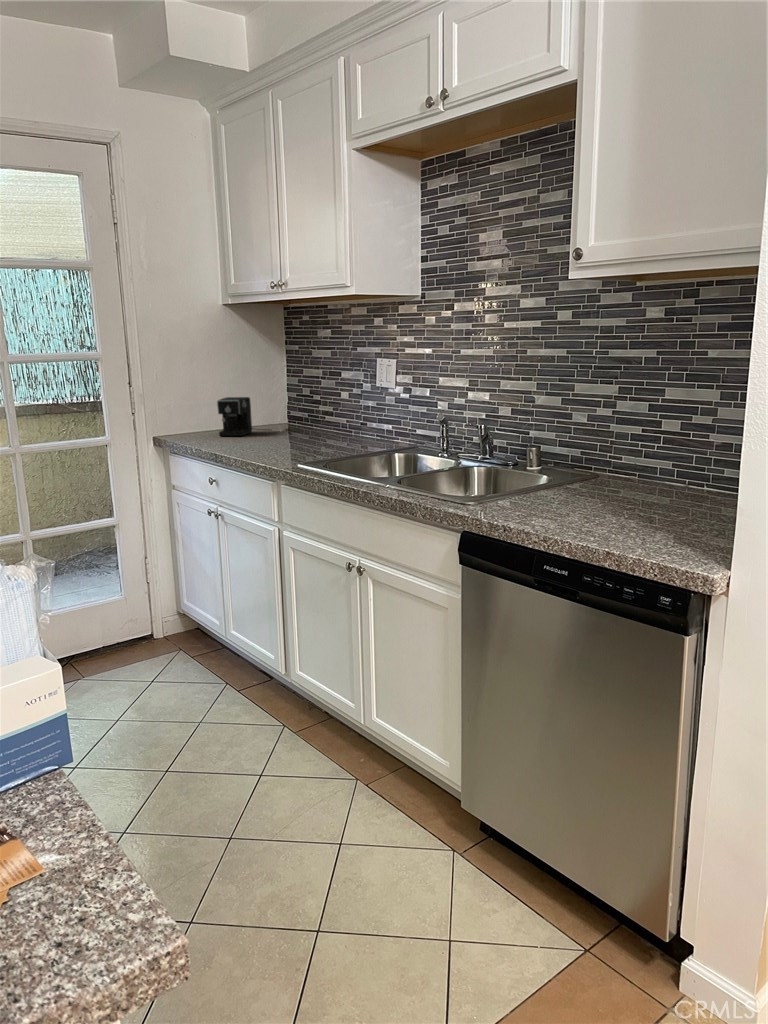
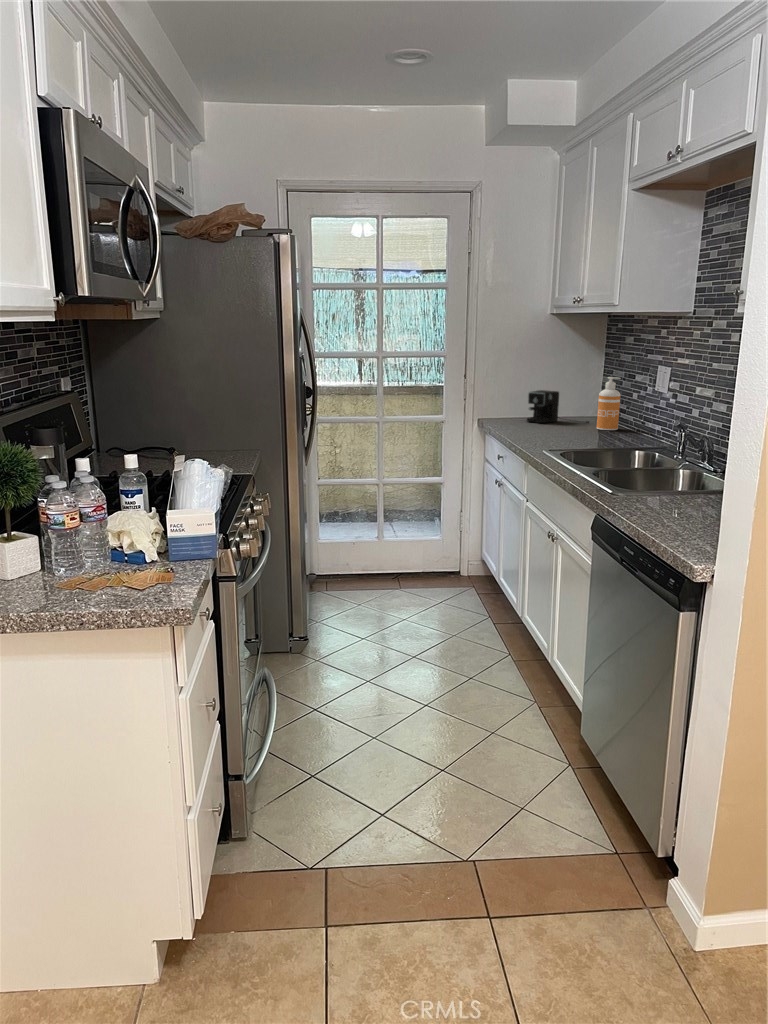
soap dispenser: none [306,375,331,436] -> present [597,377,621,430]

